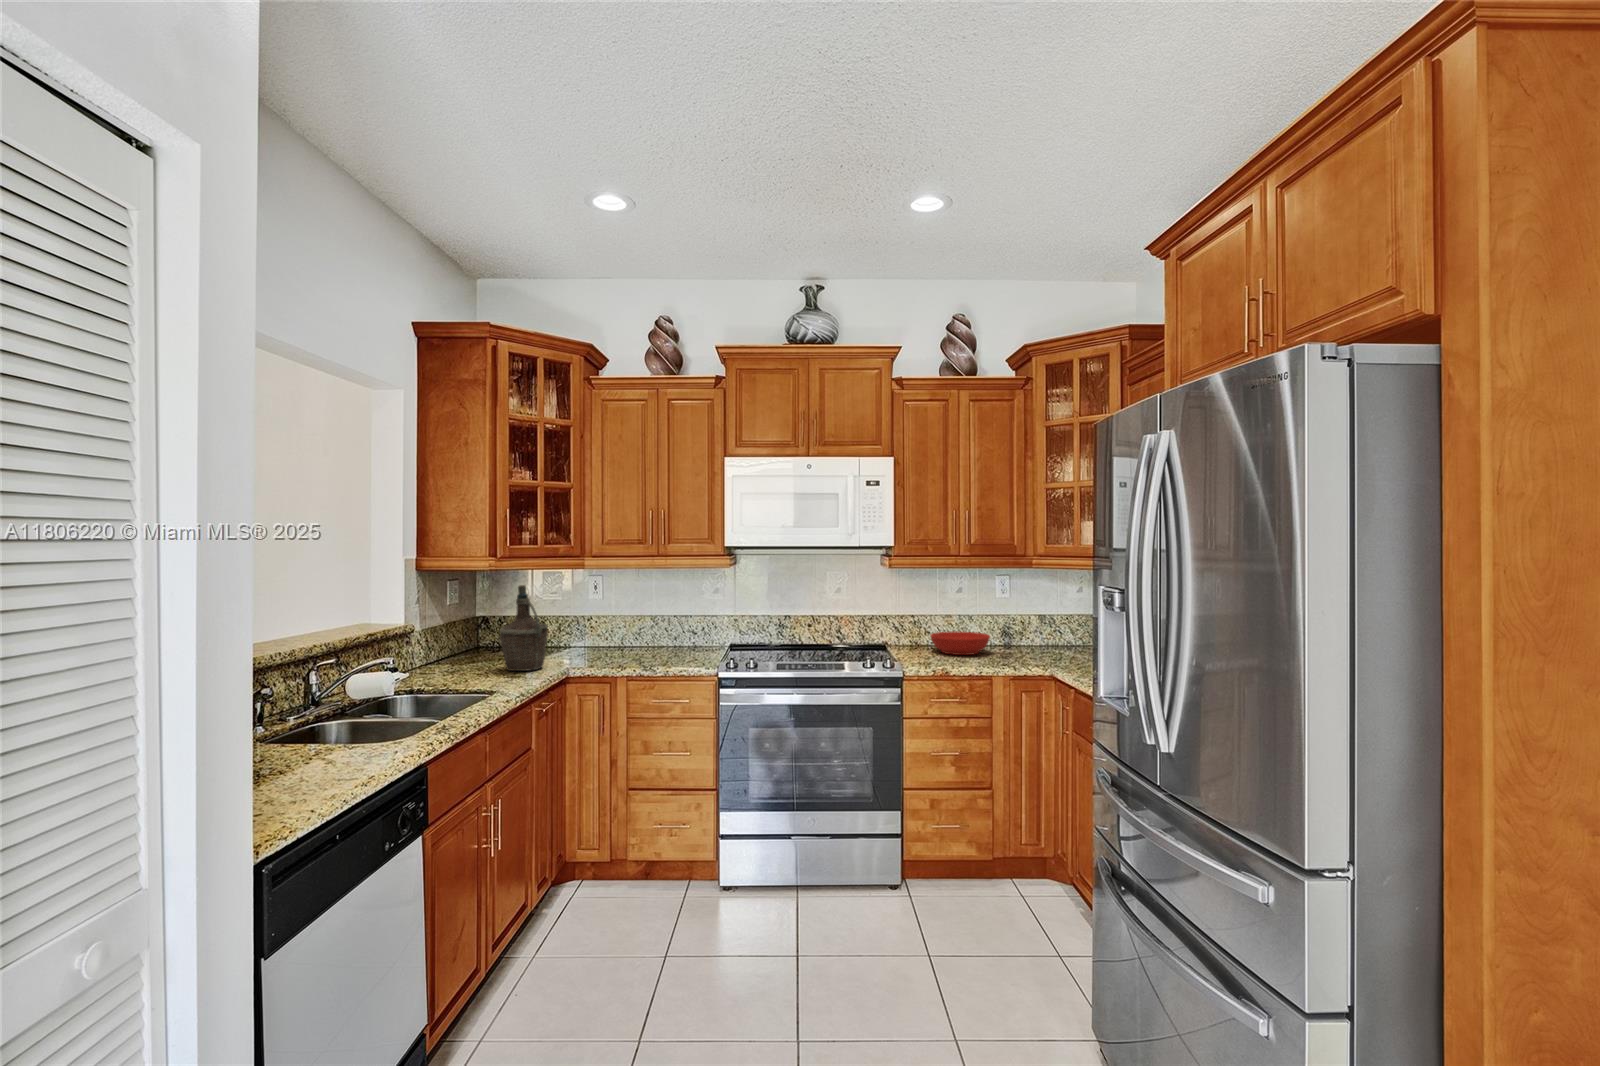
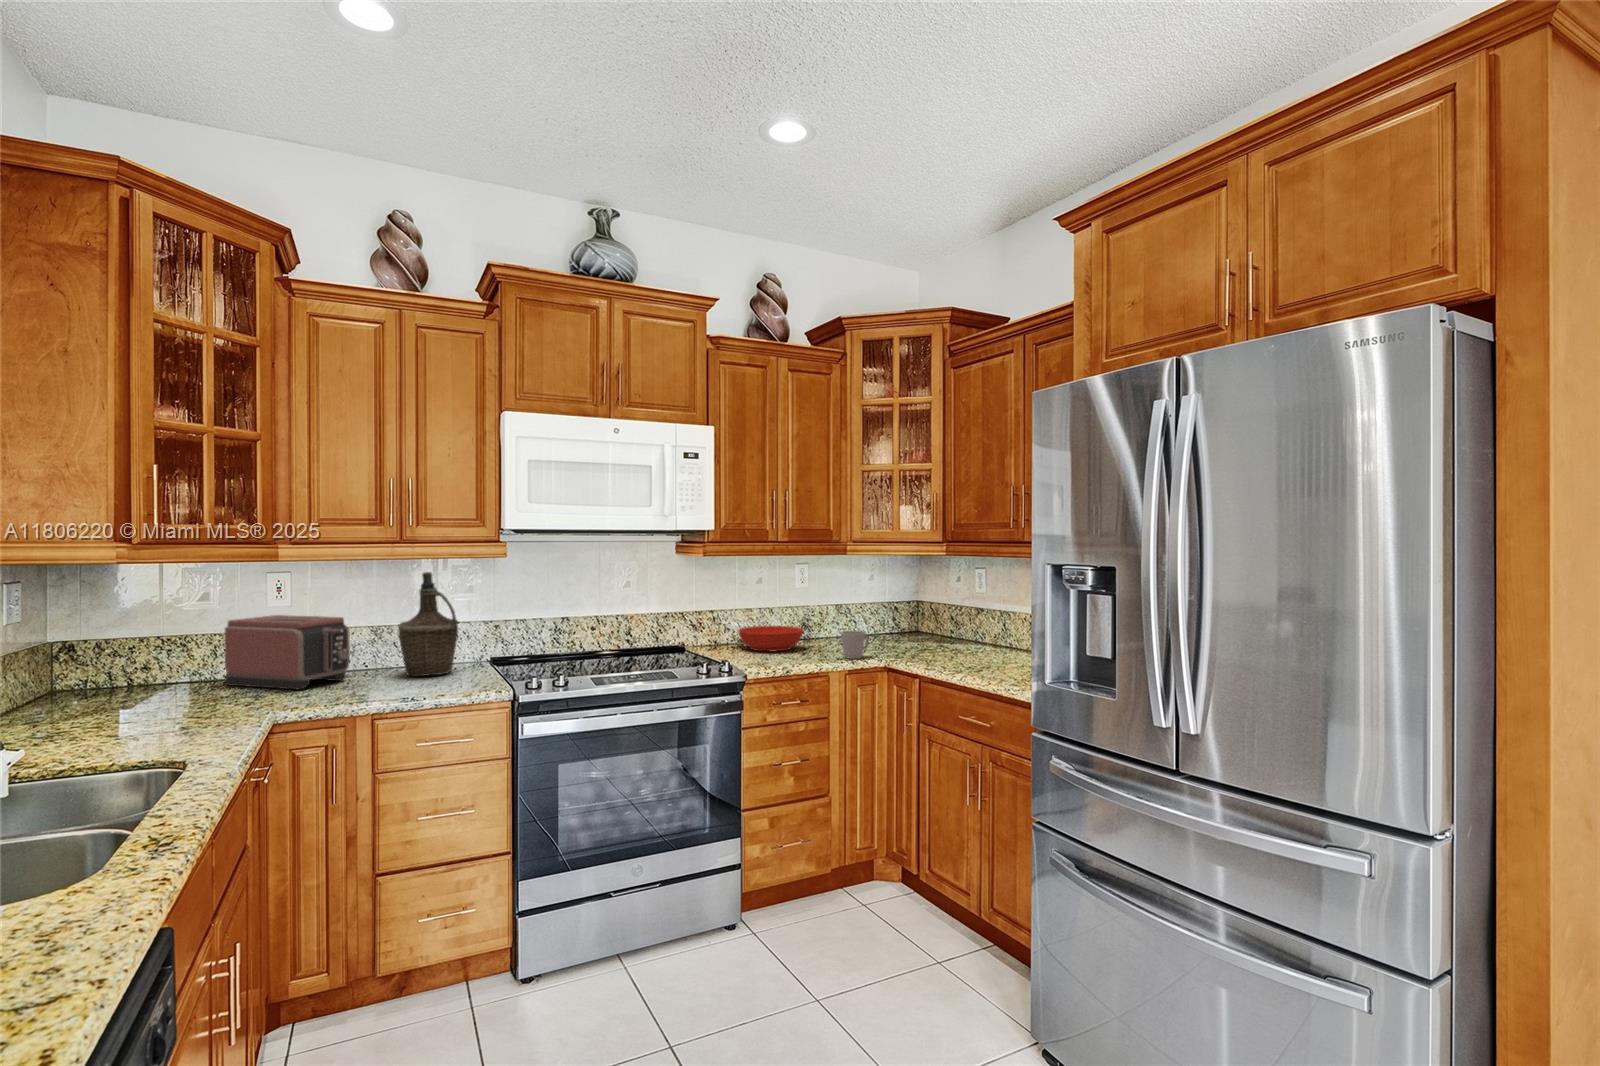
bottle: present [500,585,548,671] -> present [398,572,459,676]
toaster: none [561,605,631,657] -> present [225,615,350,689]
mug: none [1010,641,1040,667] -> present [841,631,869,659]

